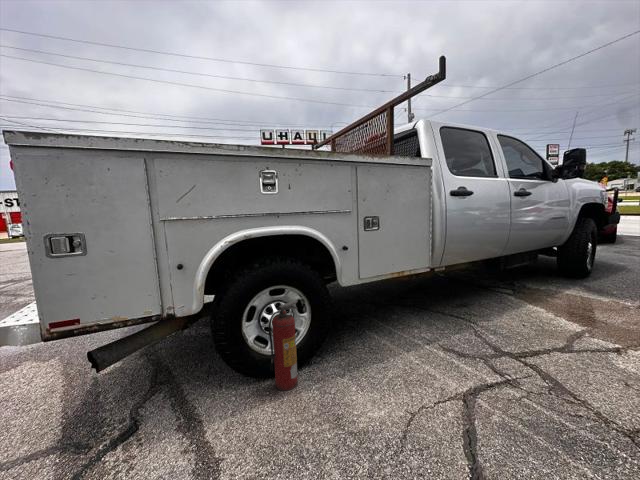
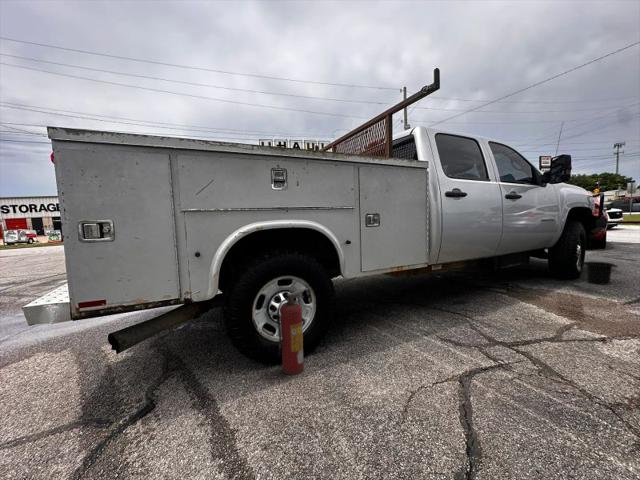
trash can: none [592,259,631,284] -> present [582,262,617,285]

